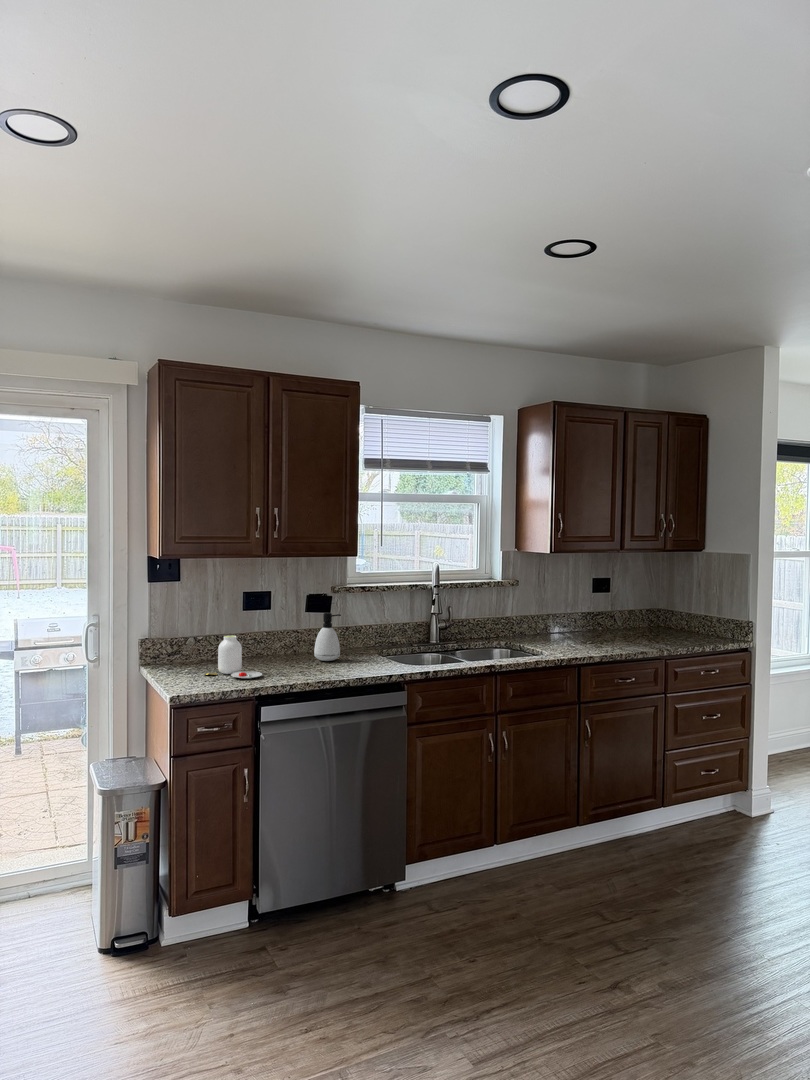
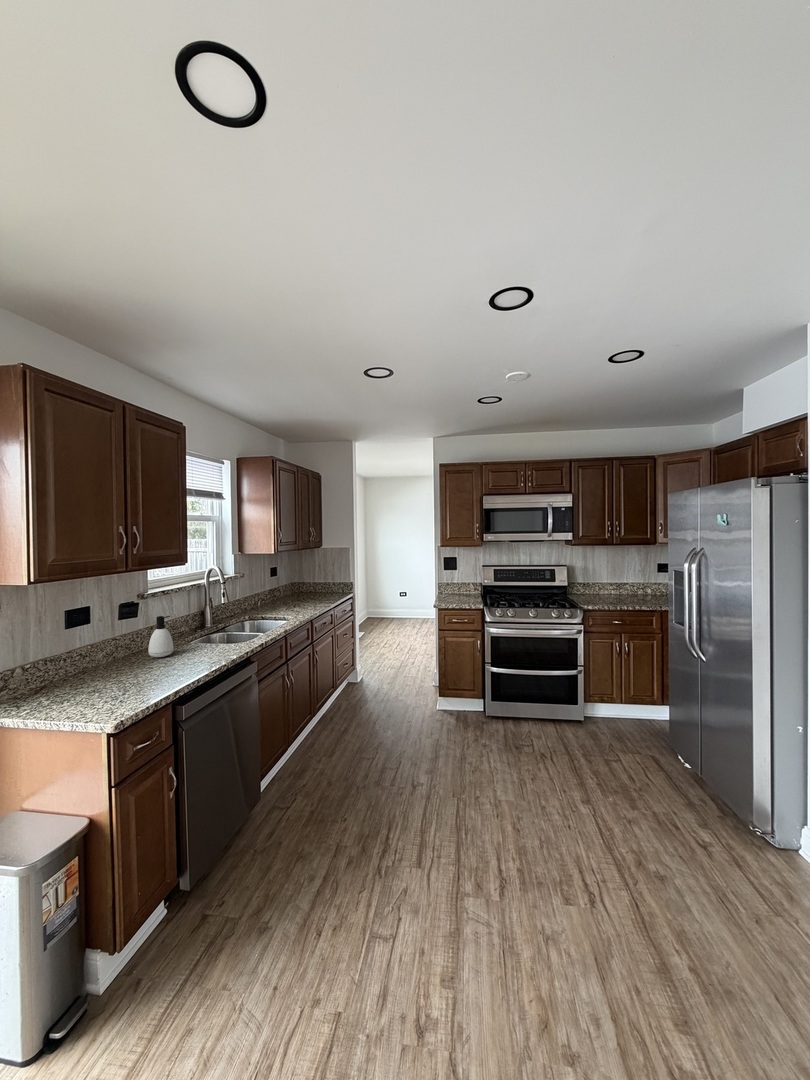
jar: present [205,635,262,679] -> none [86,653,158,699]

